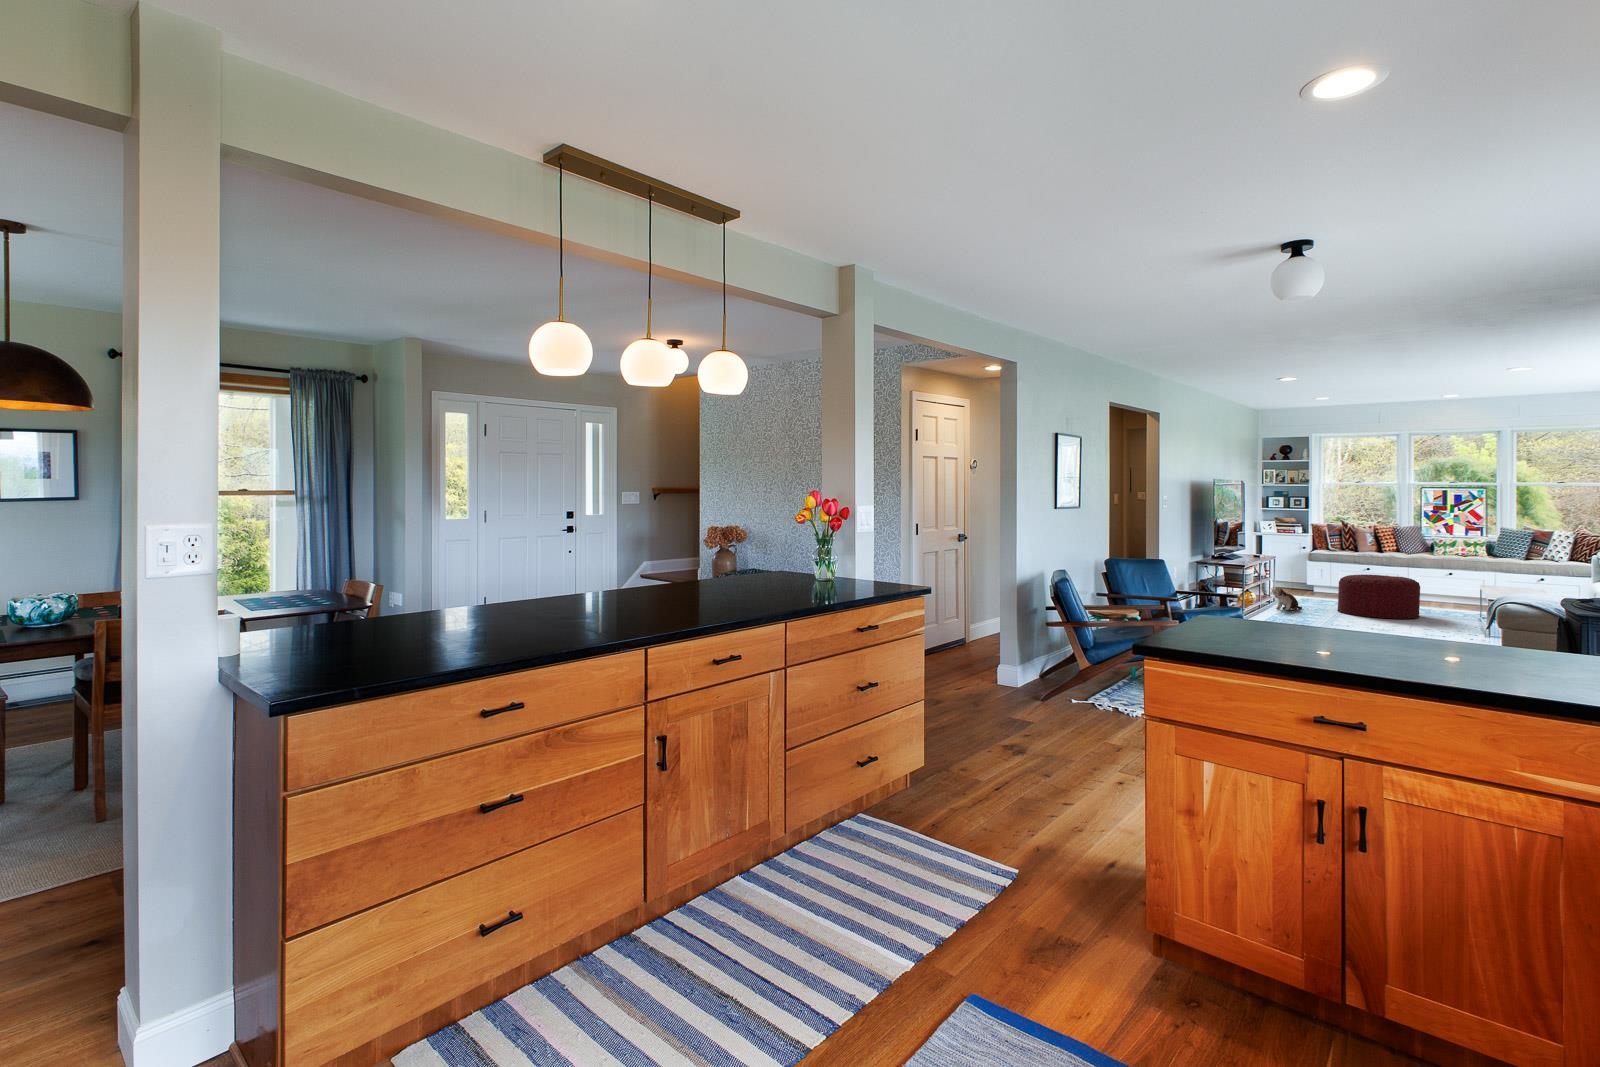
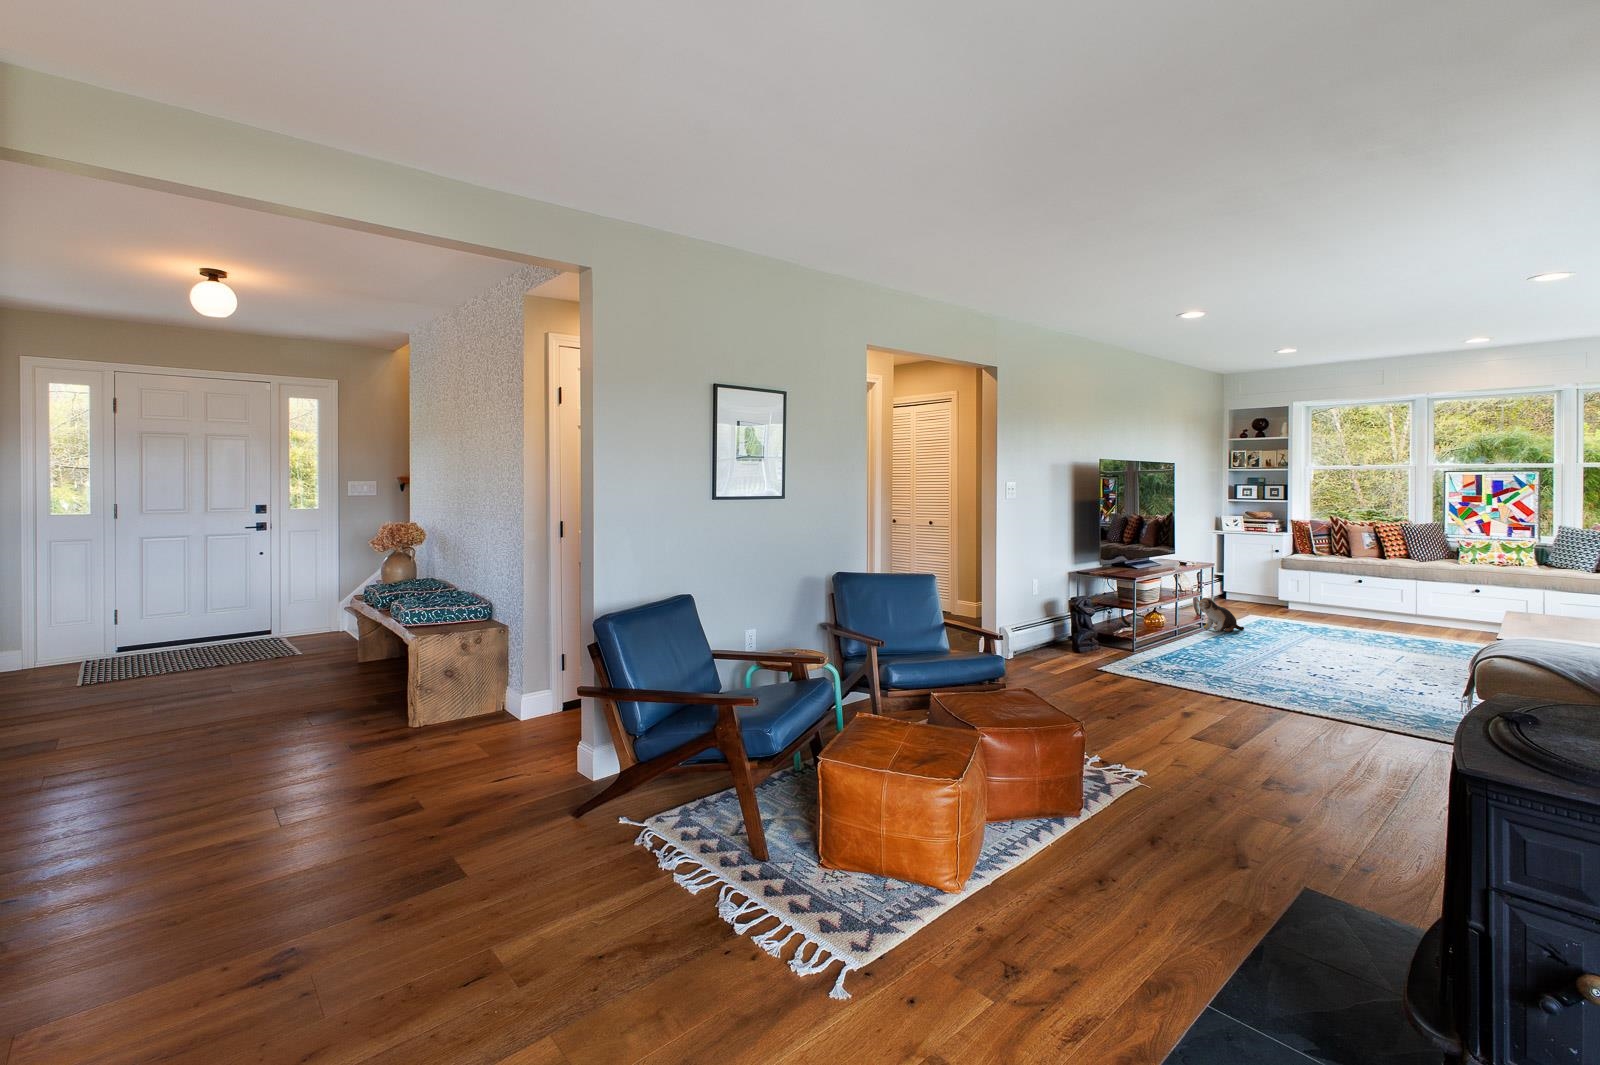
ottoman: present [1338,575,1420,619] -> none [1295,584,1418,650]

